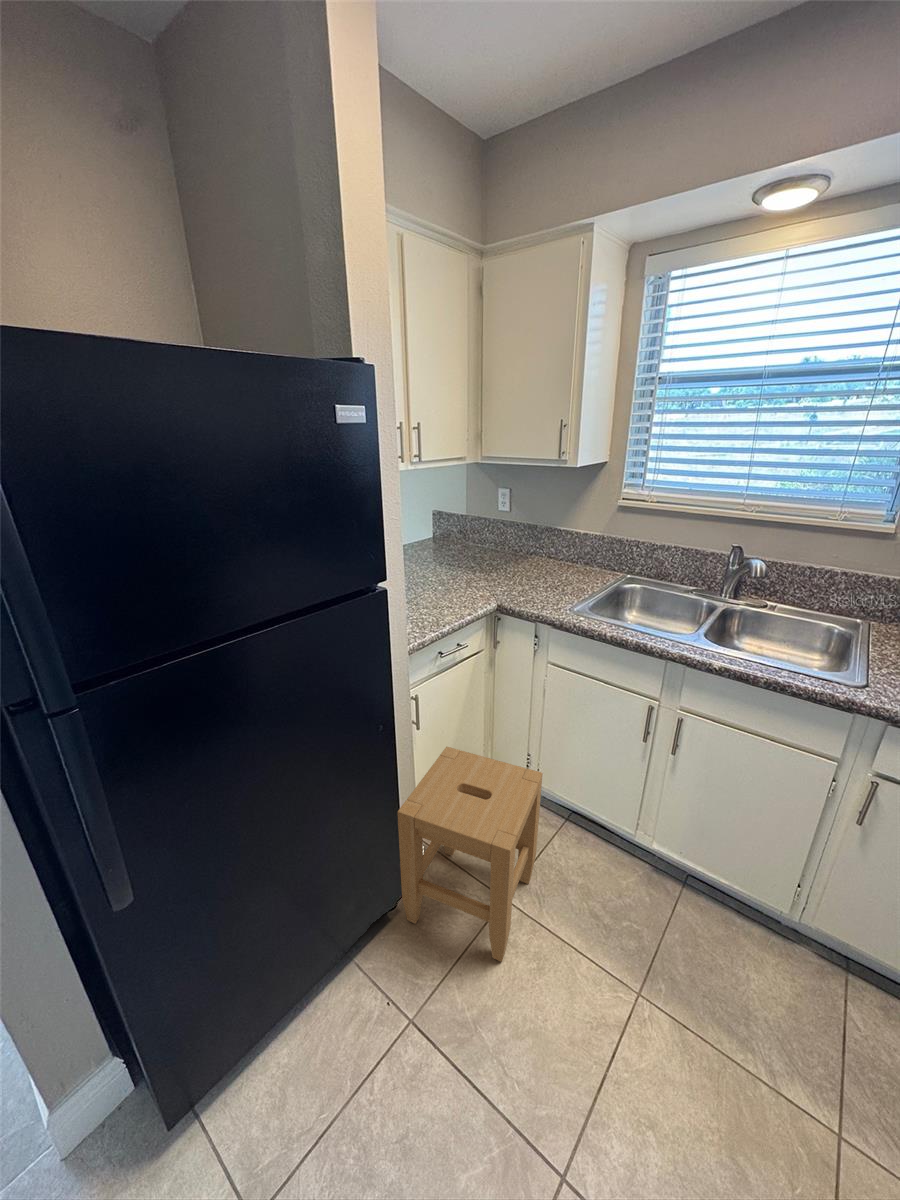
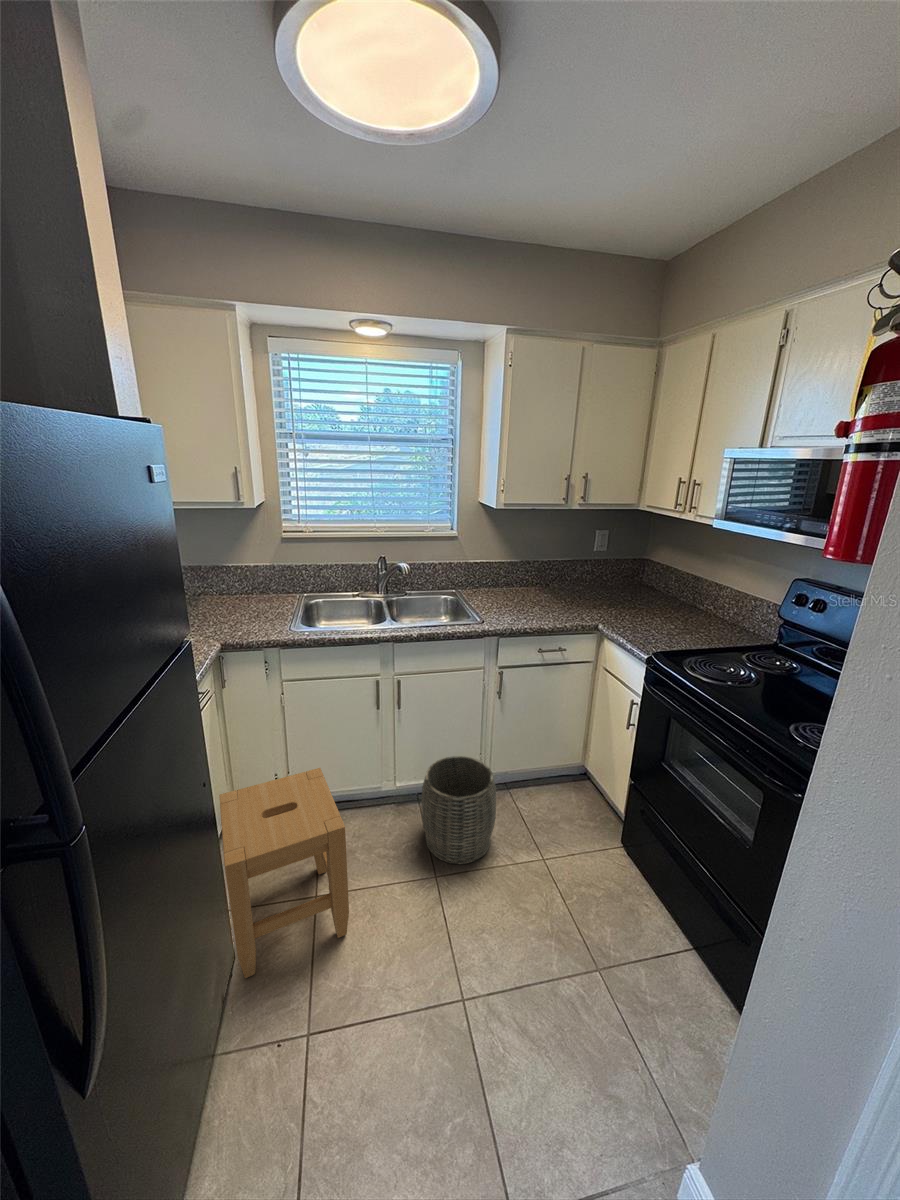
woven basket: none [654,851,787,1028] -> present [421,756,496,864]

